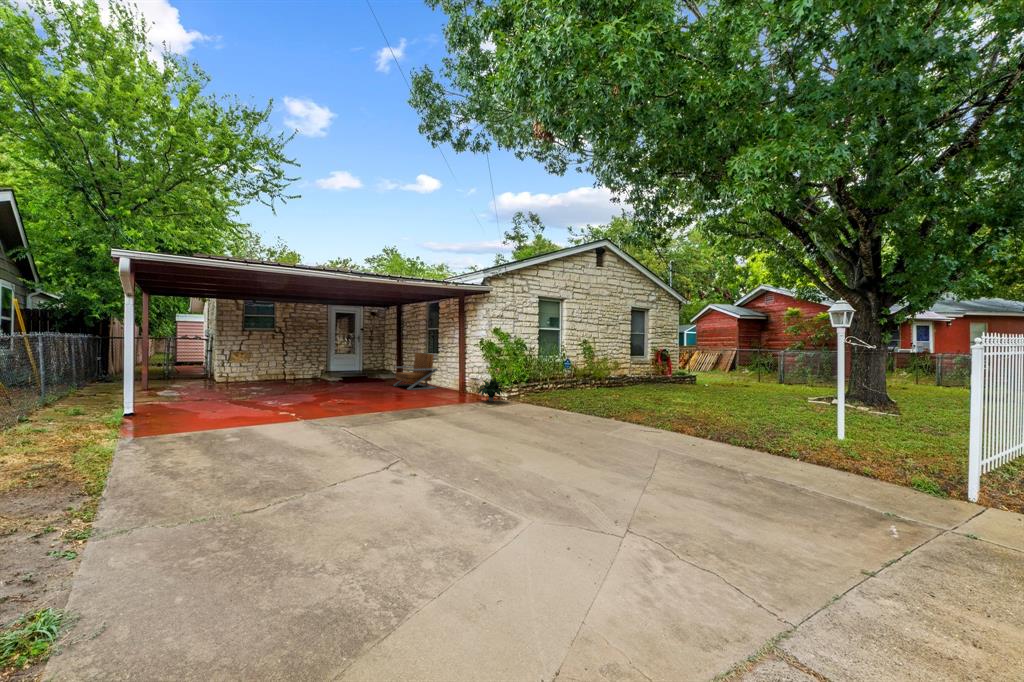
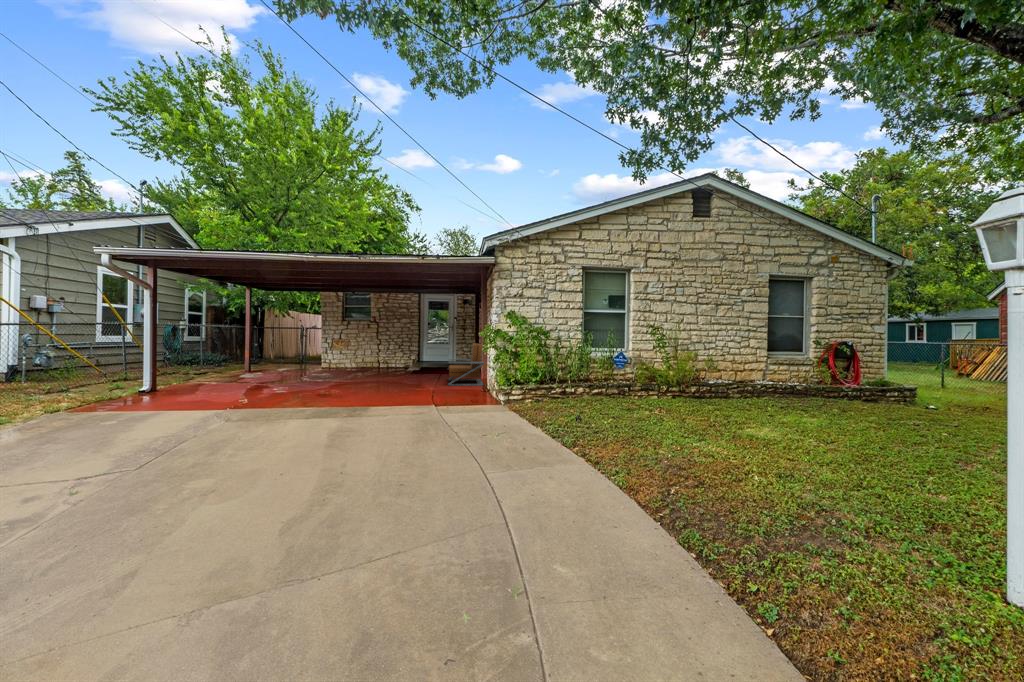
potted plant: present [478,378,506,402] -> none [473,376,511,407]

